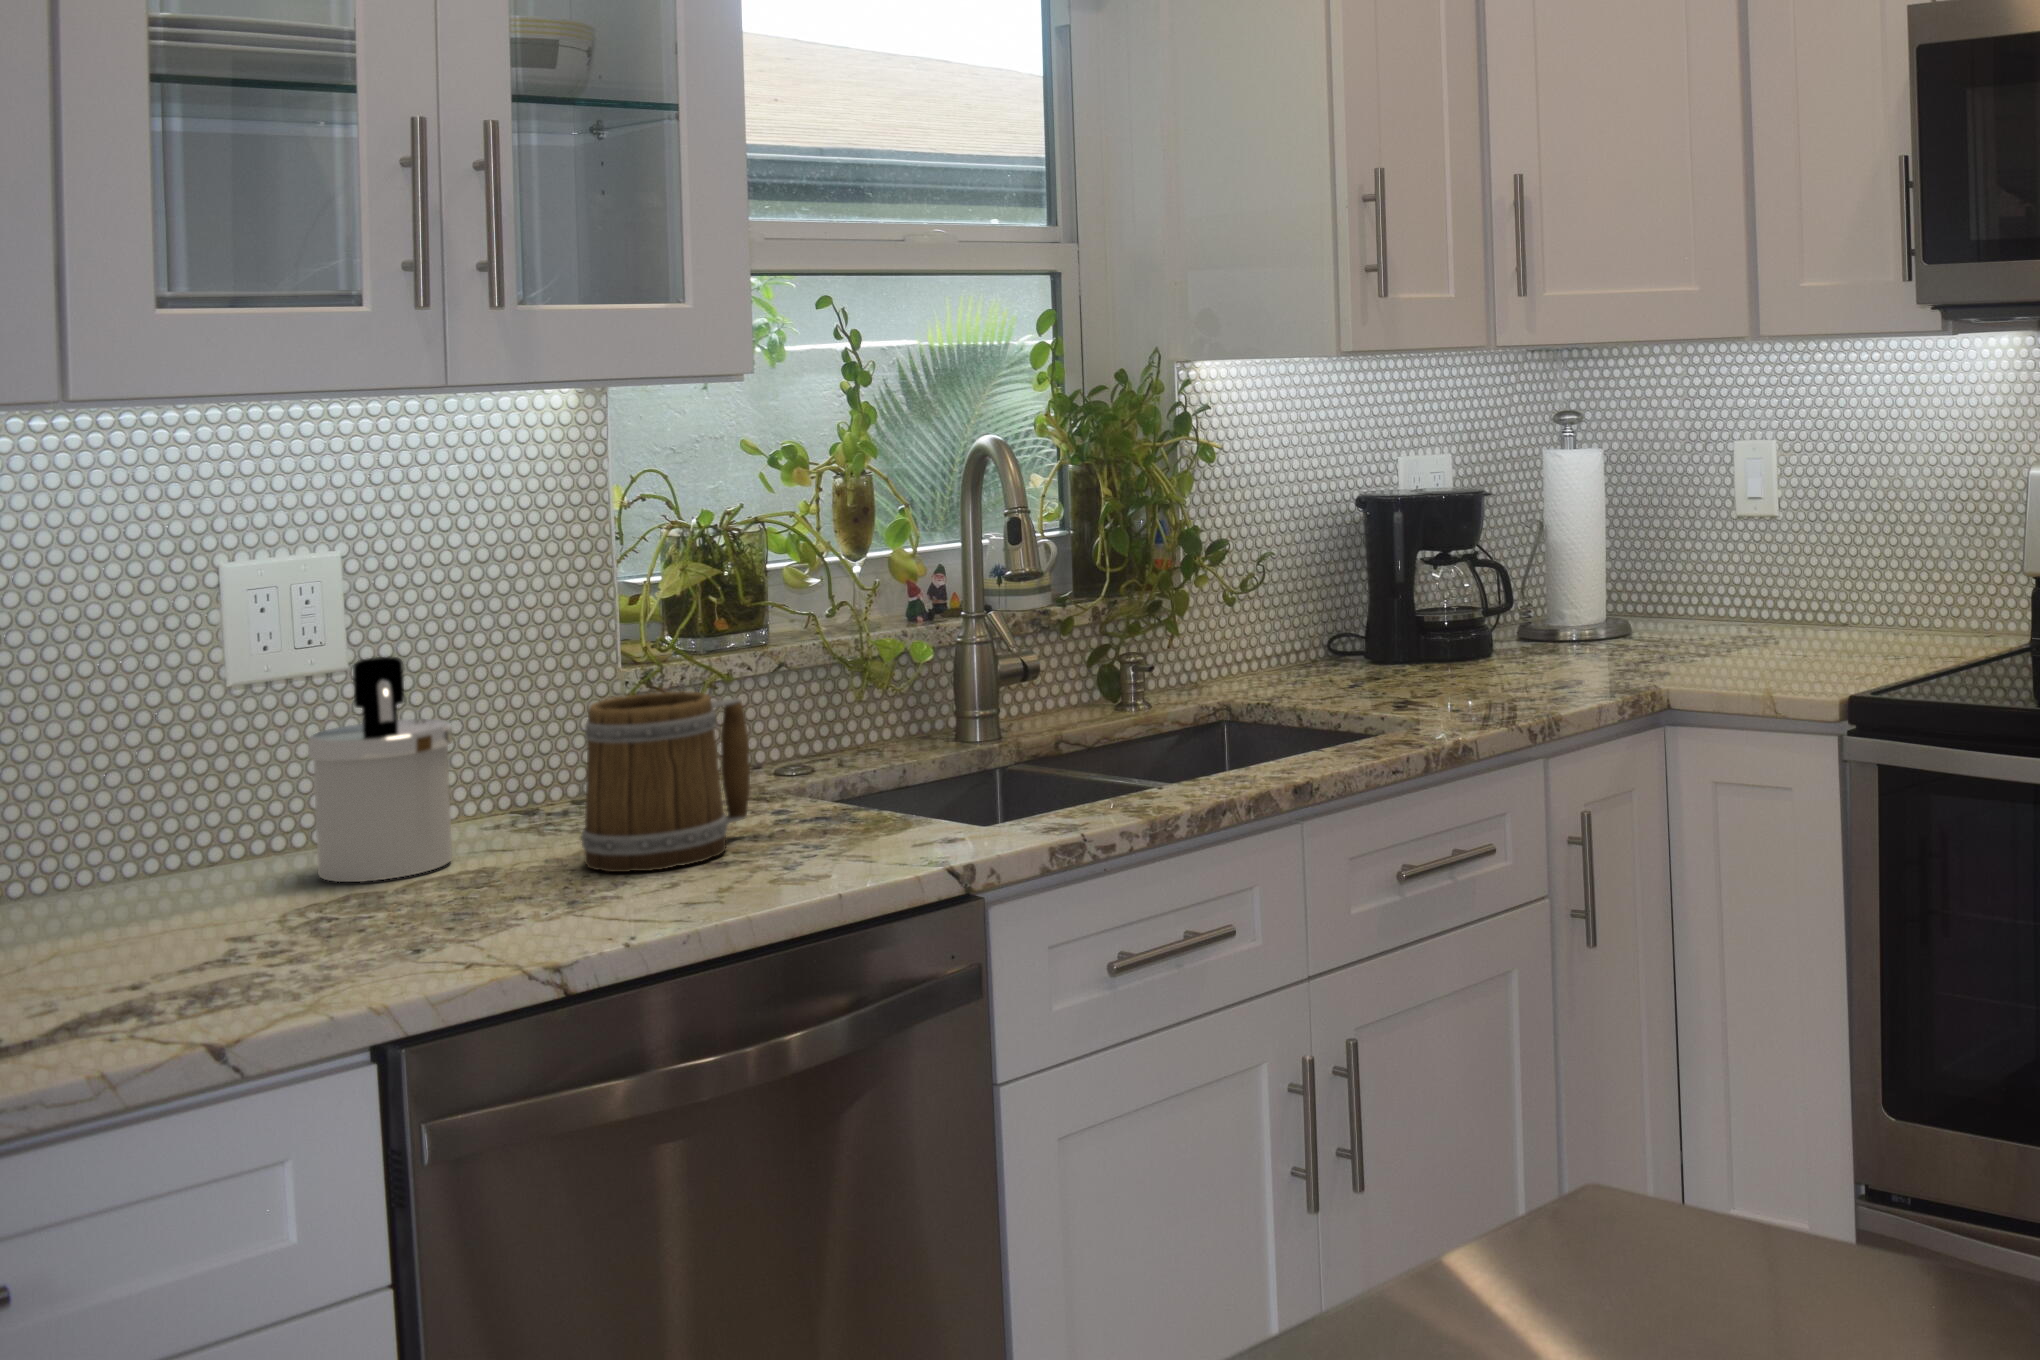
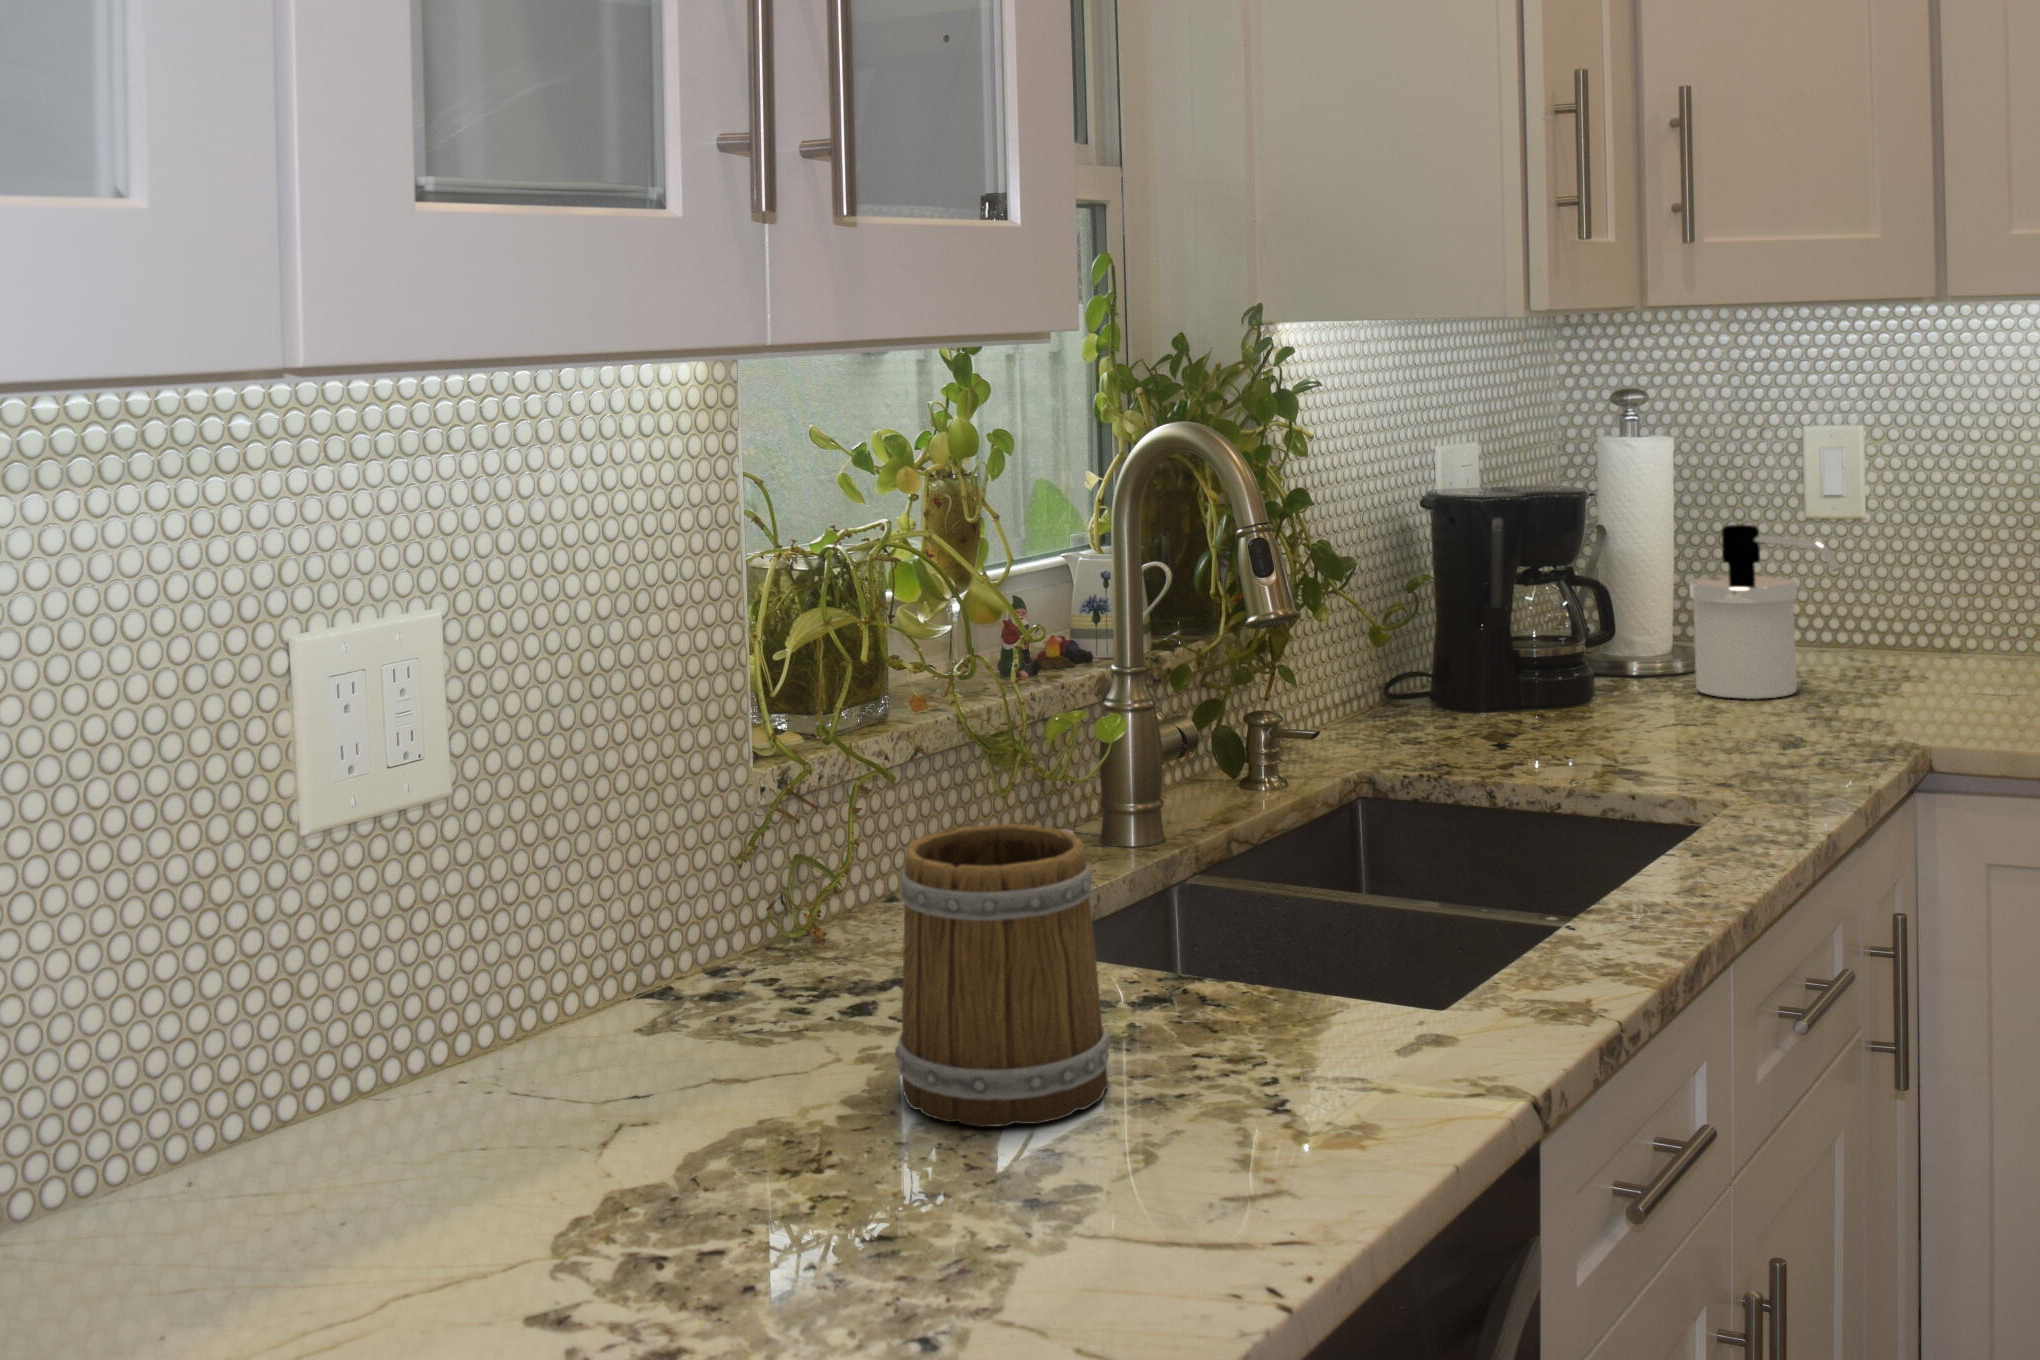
soap dispenser: present [308,657,452,882] -> present [1689,525,1840,699]

